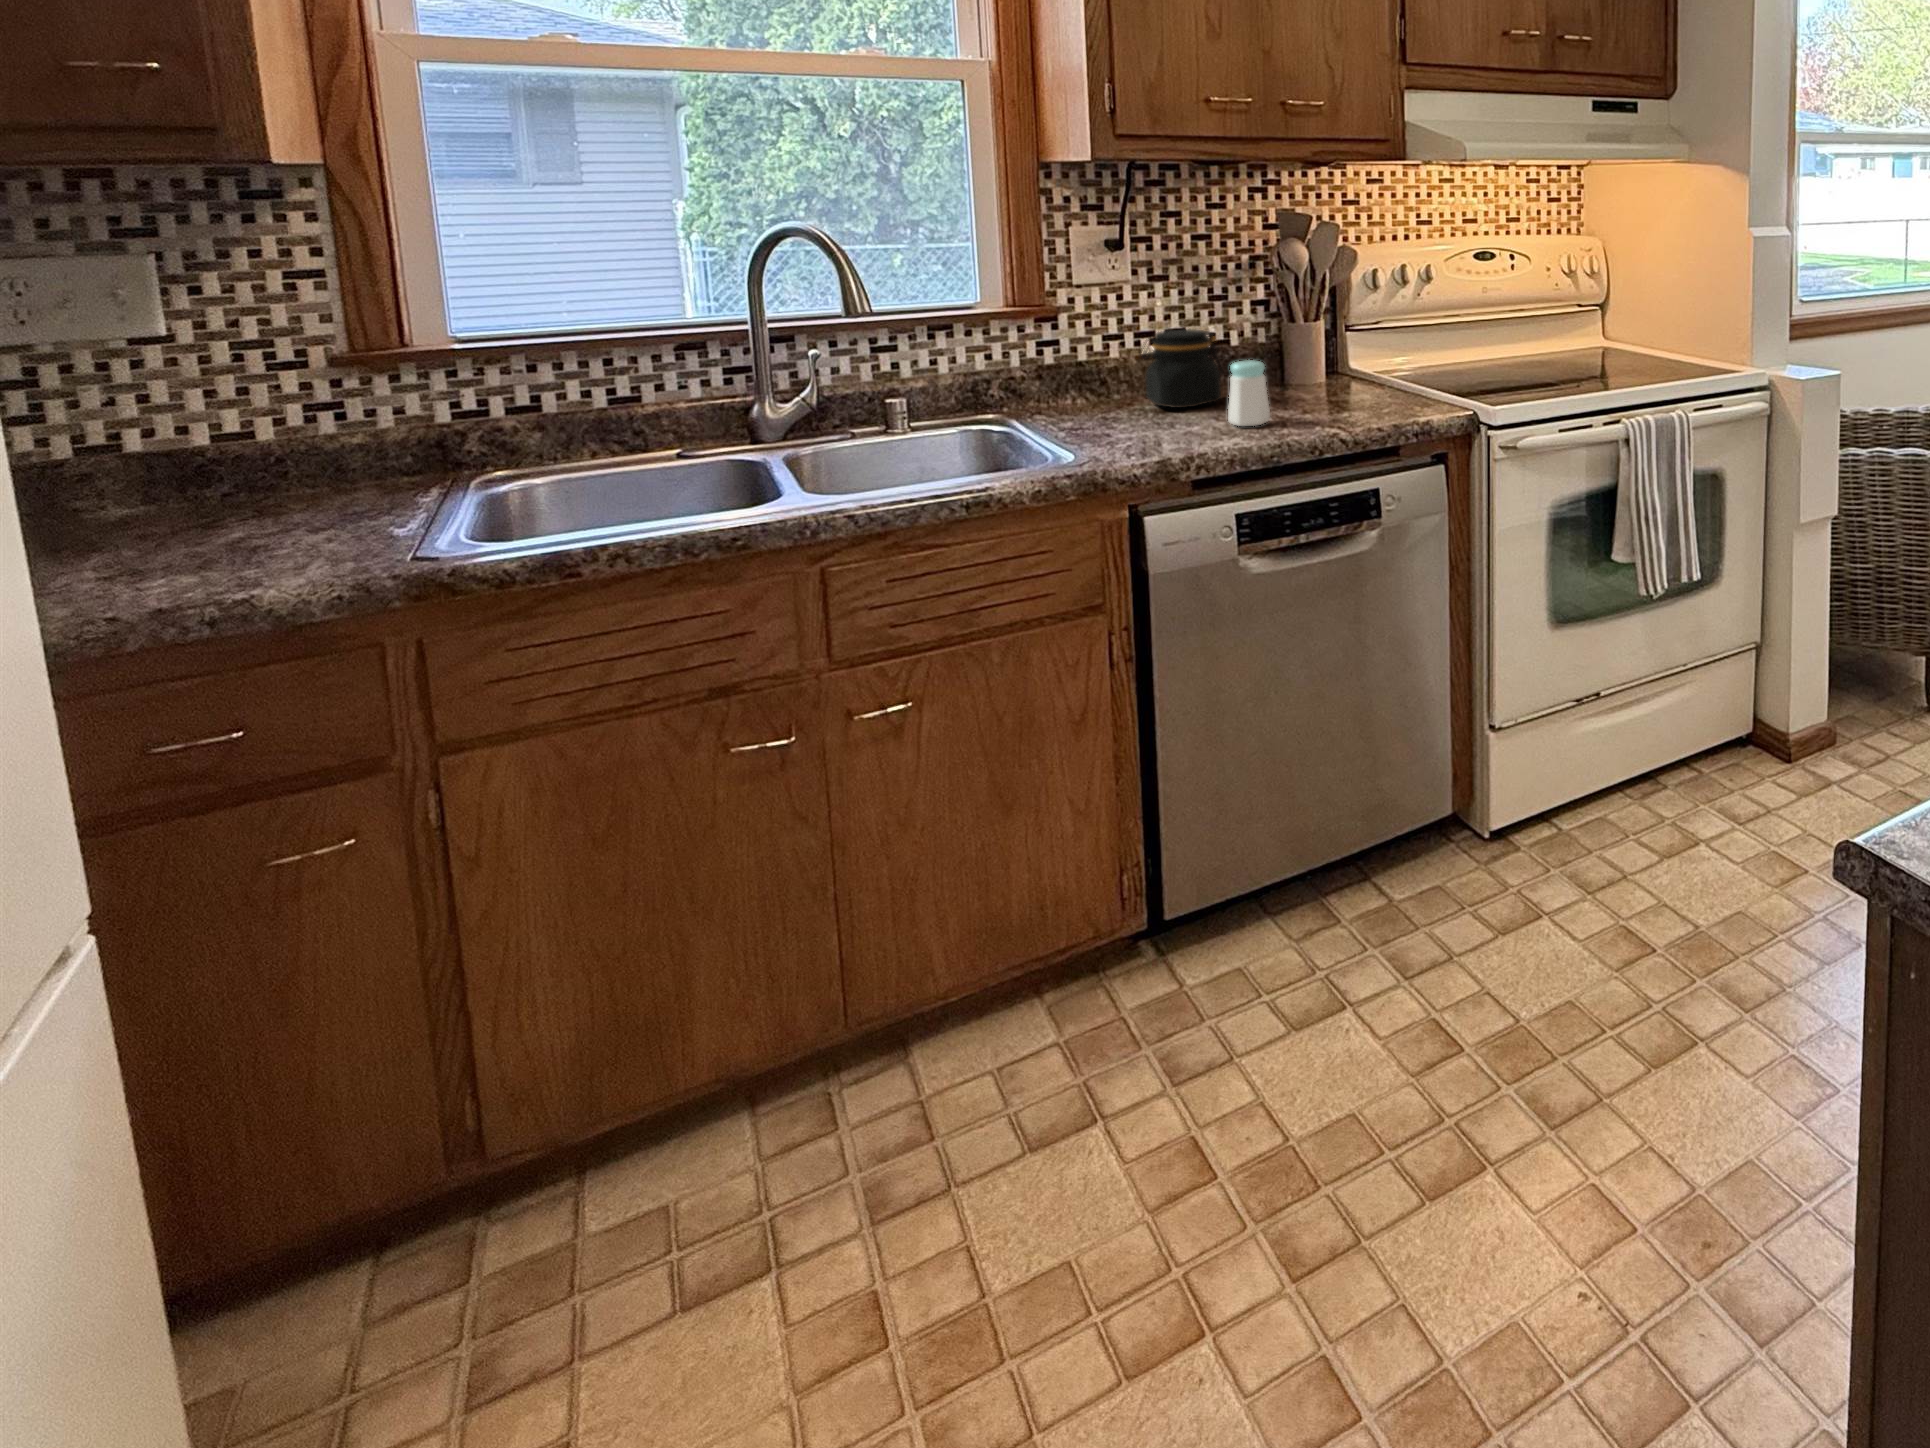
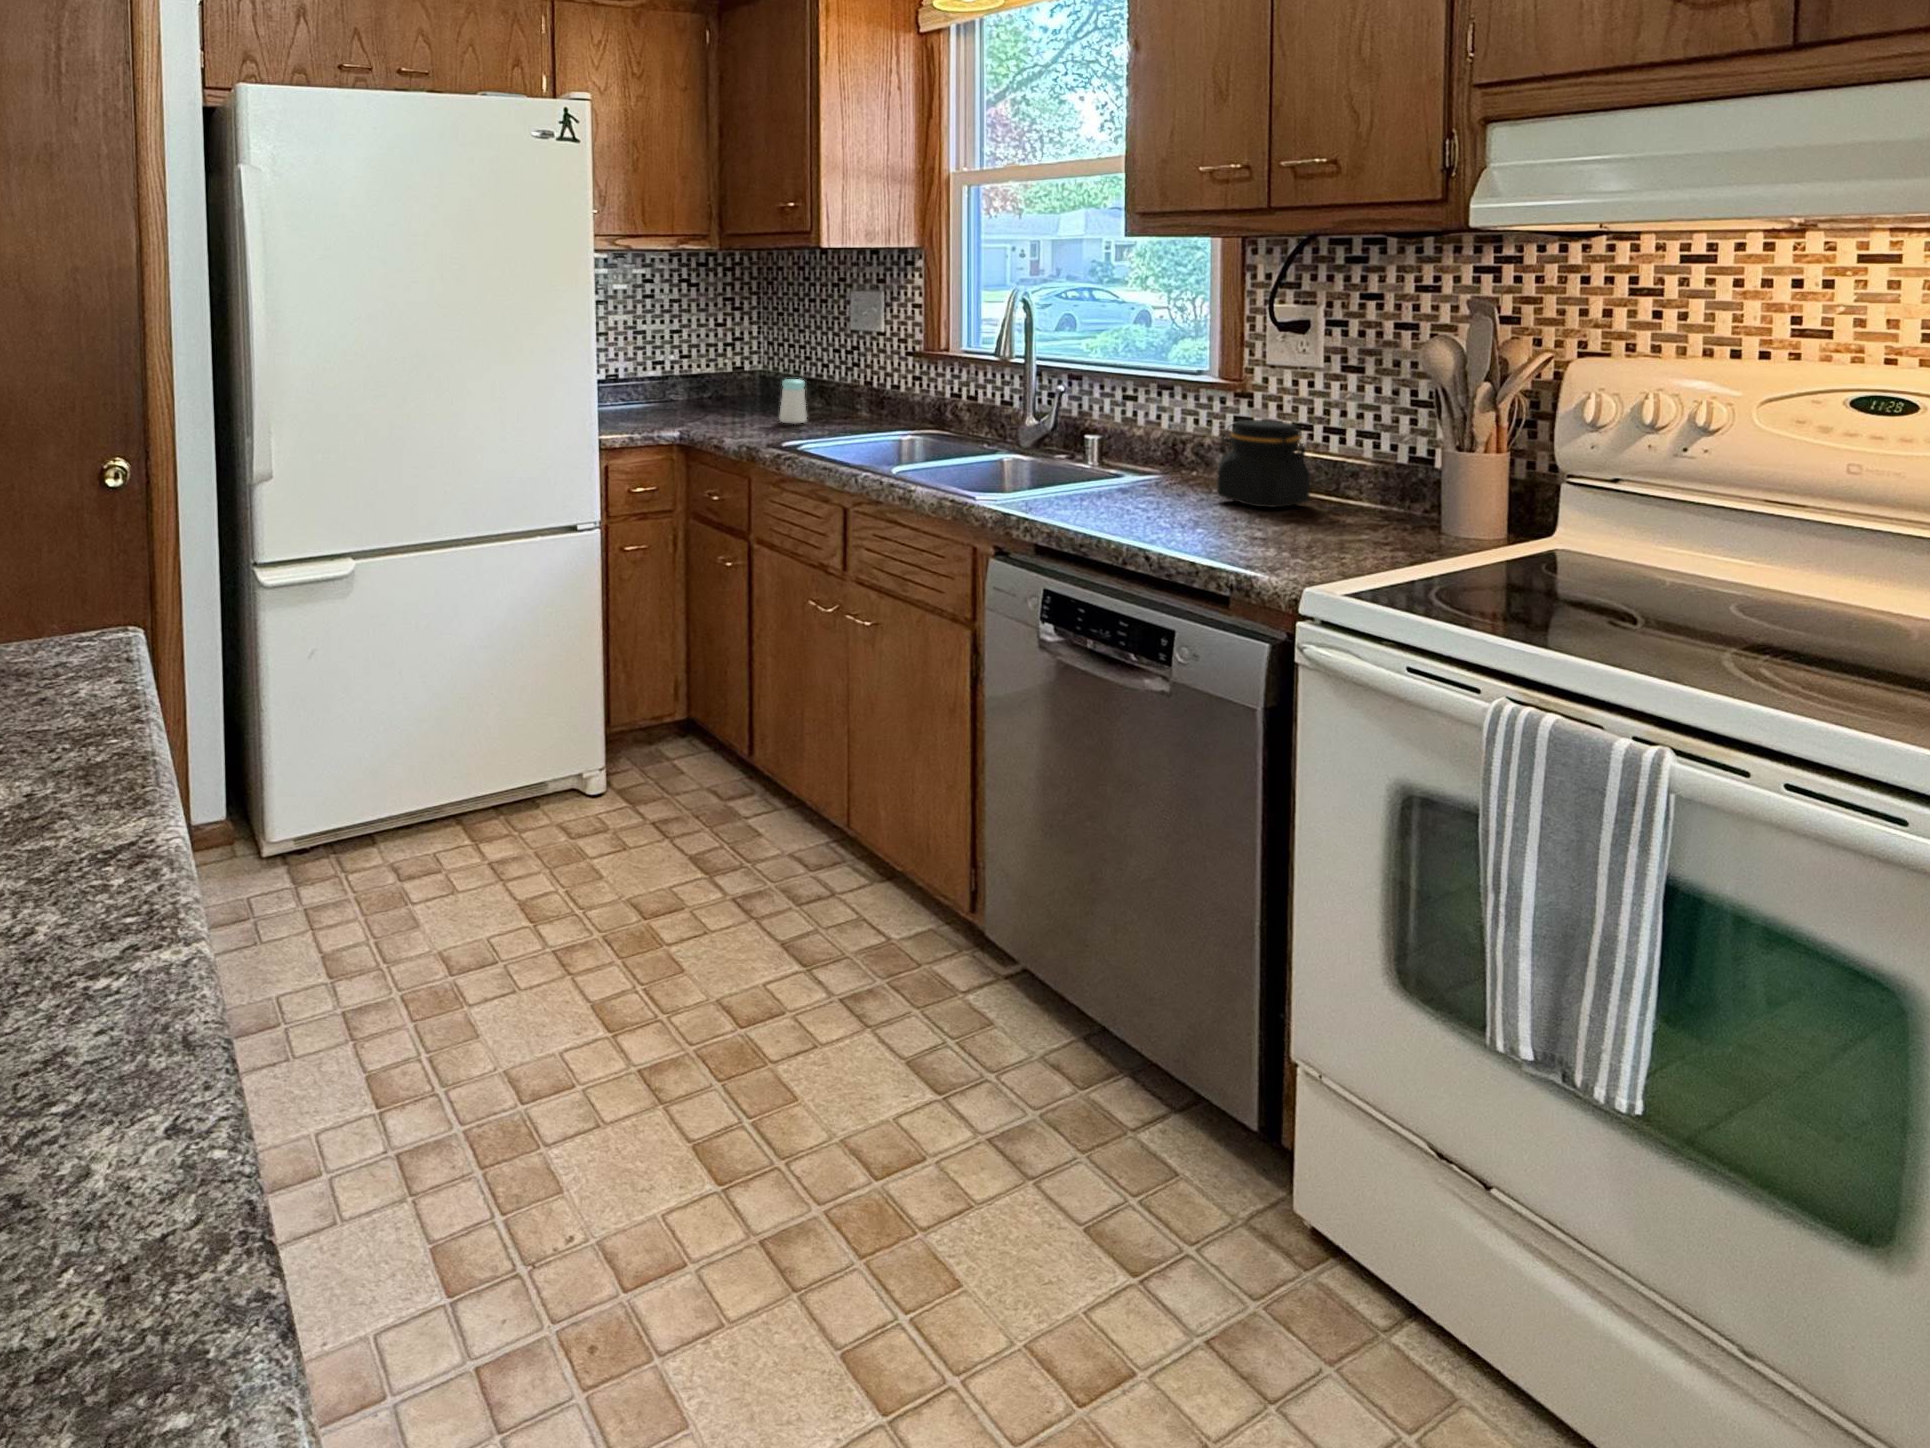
salt shaker: present [1228,360,1270,426] -> present [780,379,807,424]

